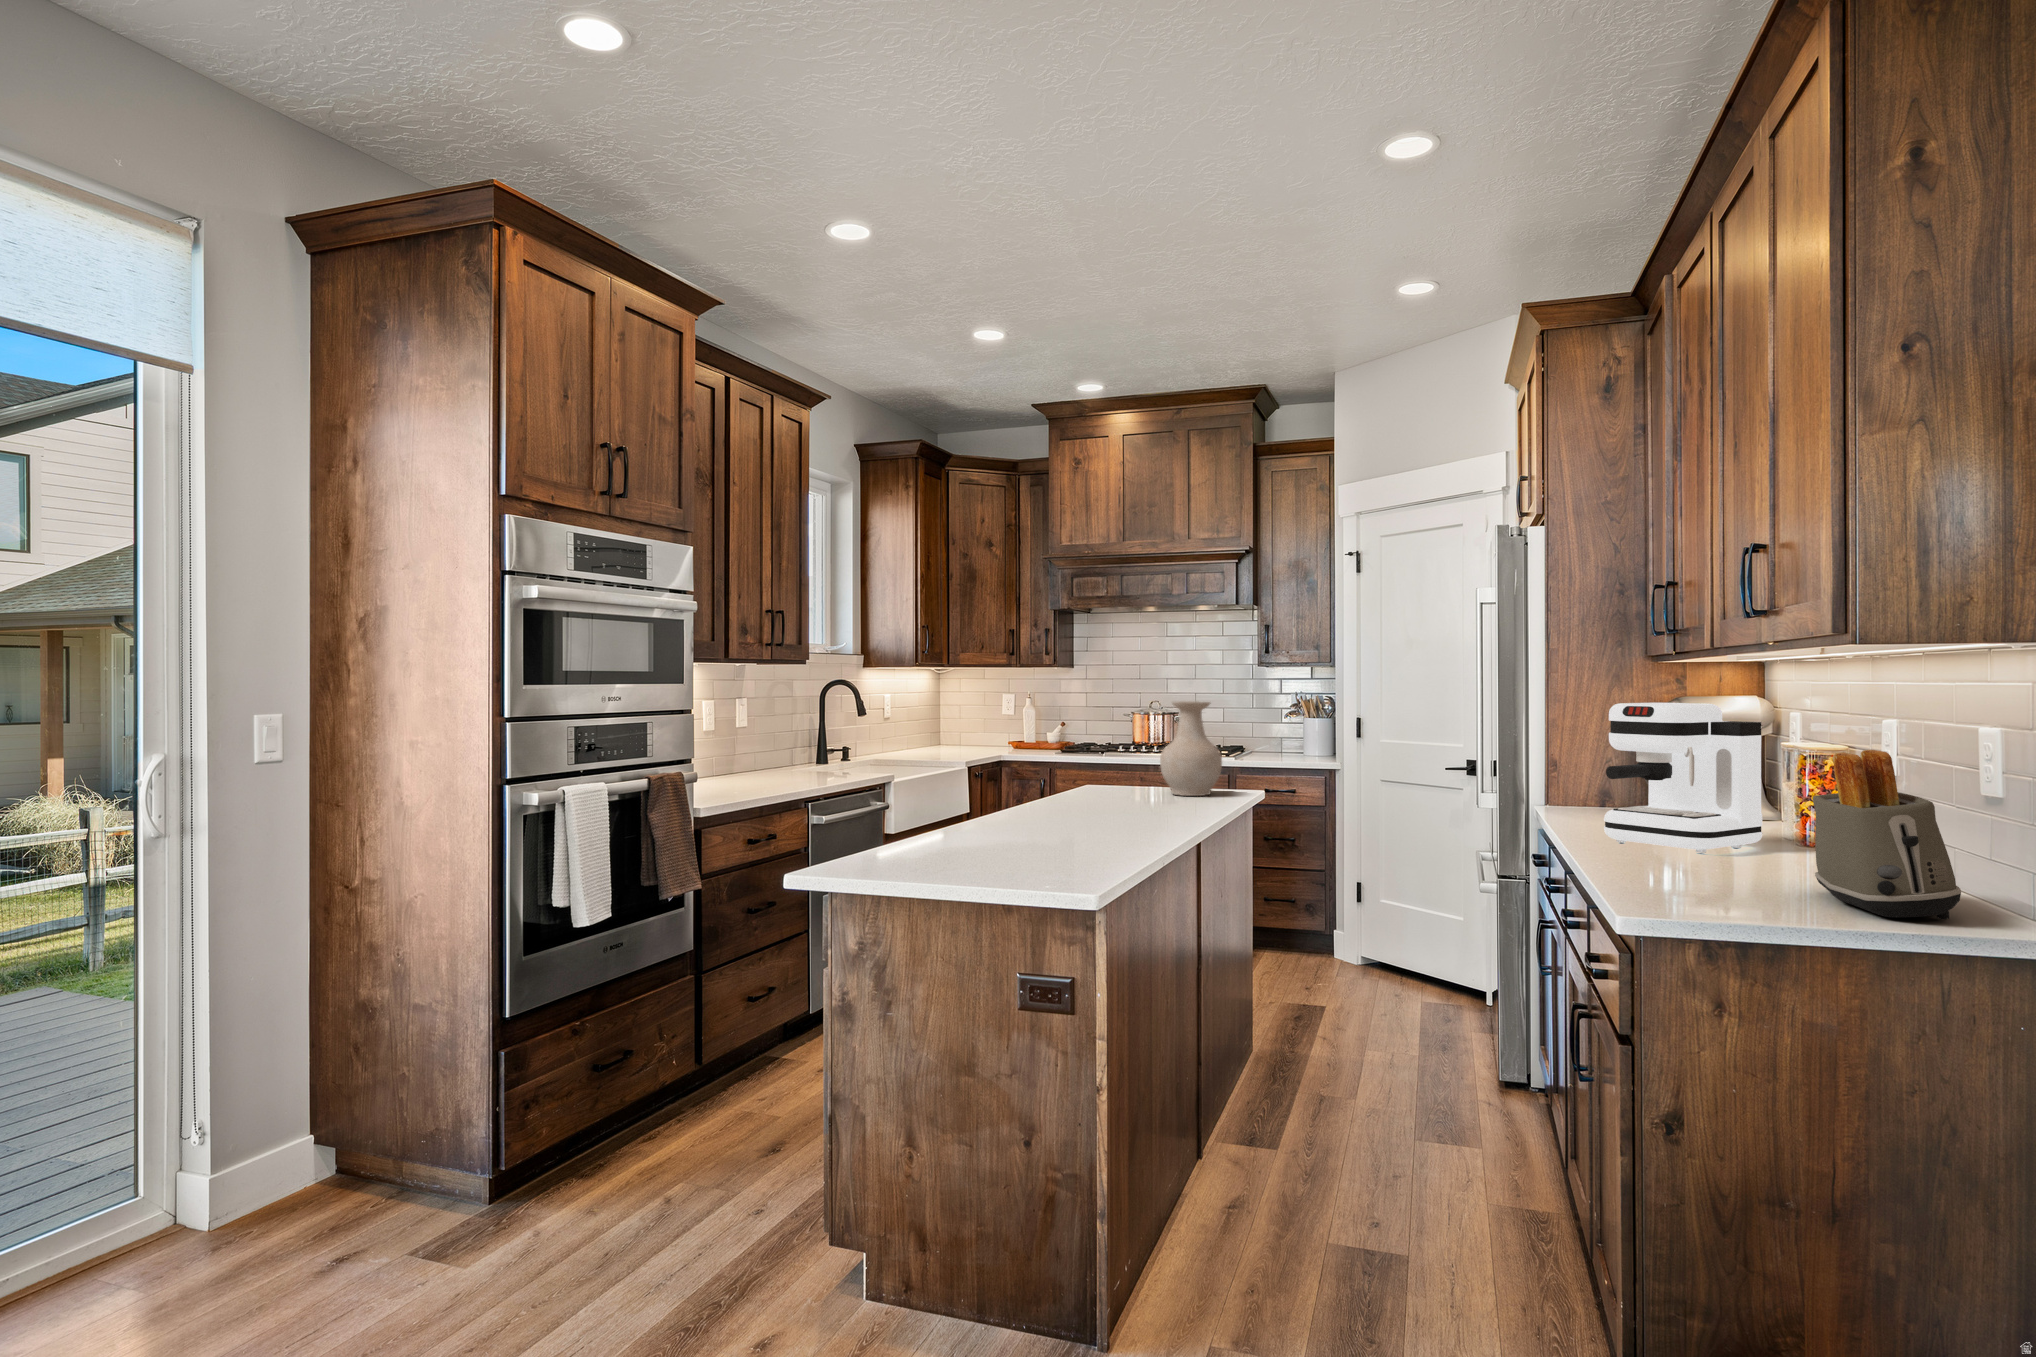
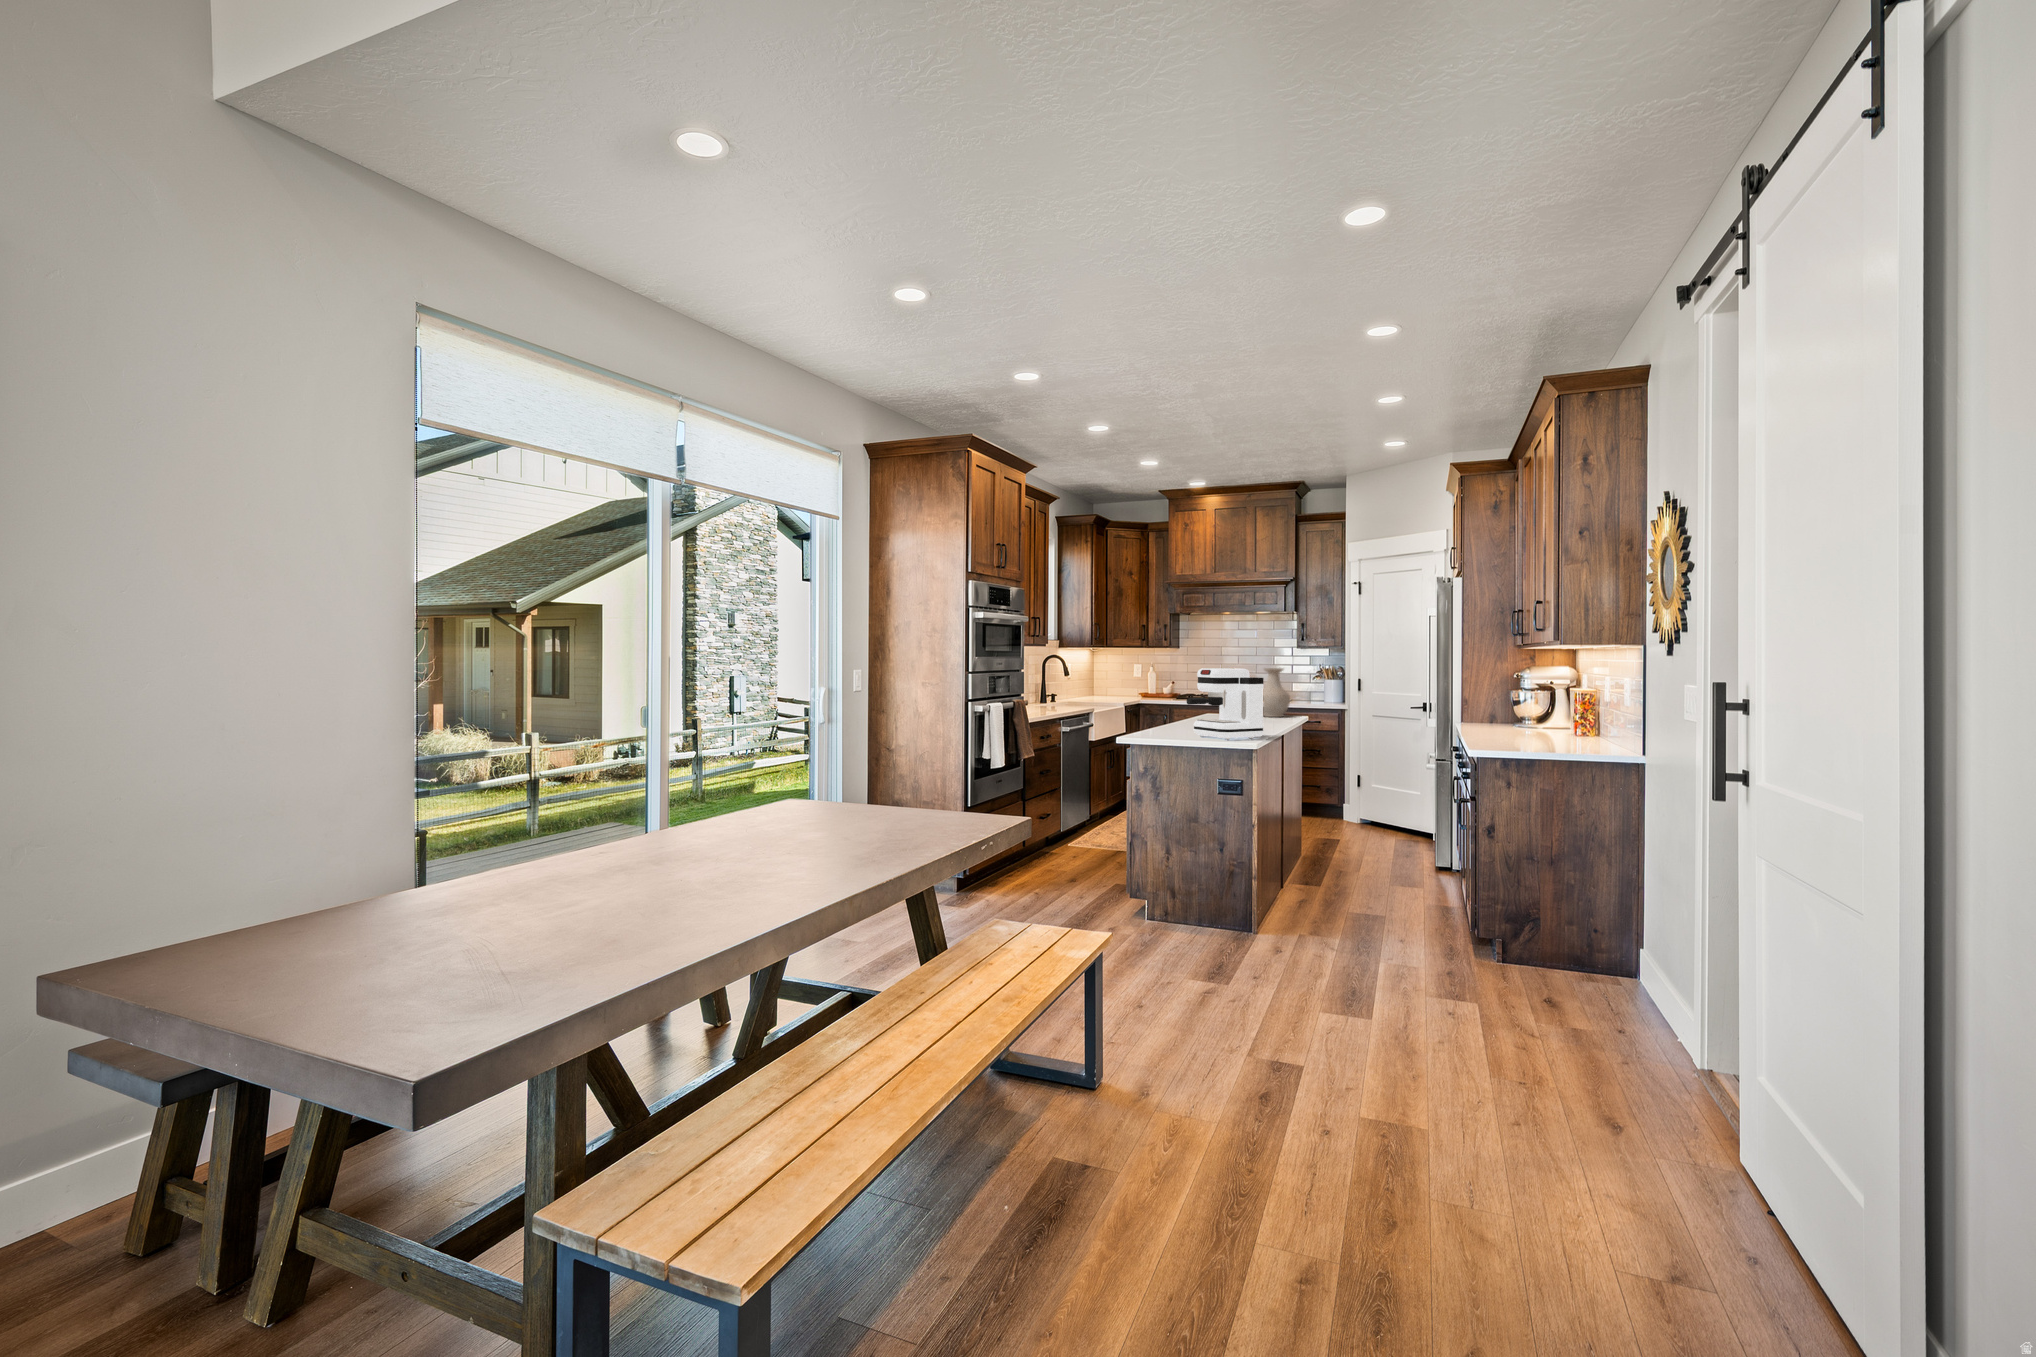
coffee maker: present [1604,703,1762,853] -> present [1187,668,1264,740]
toaster: present [1813,750,1961,919] -> none [1563,687,1612,753]

